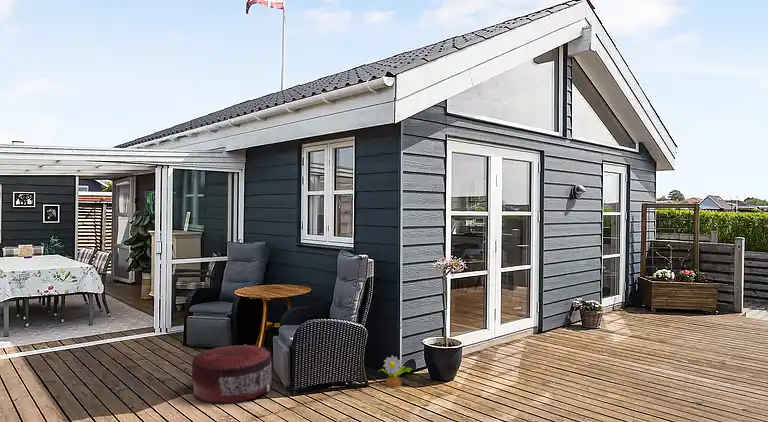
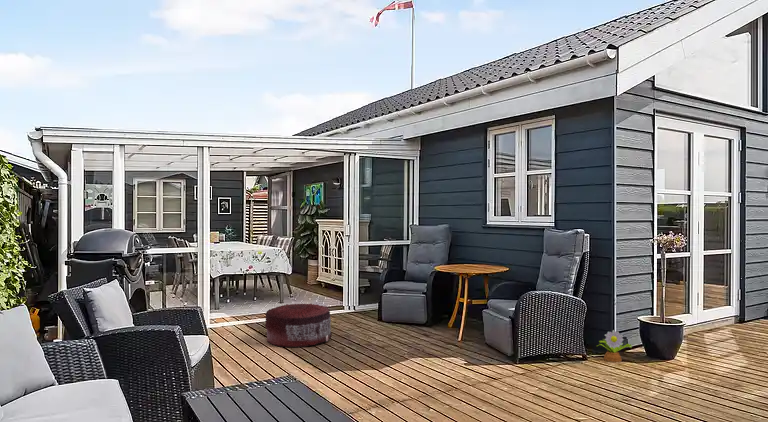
pouf: present [192,344,272,403] -> present [265,304,332,347]

